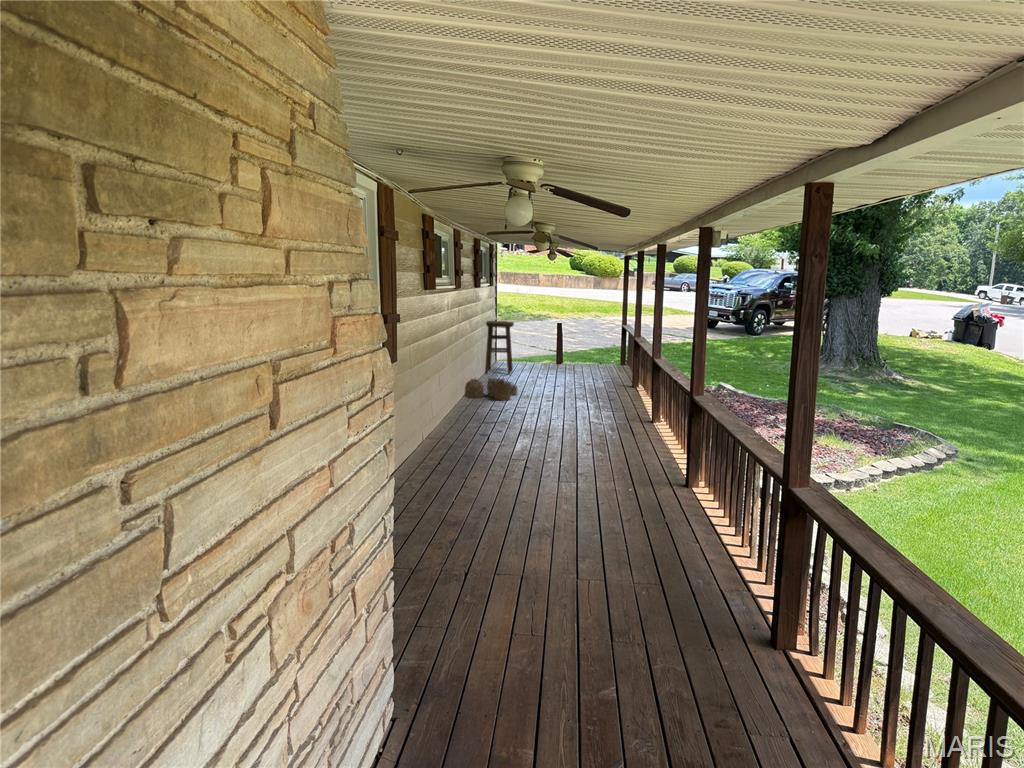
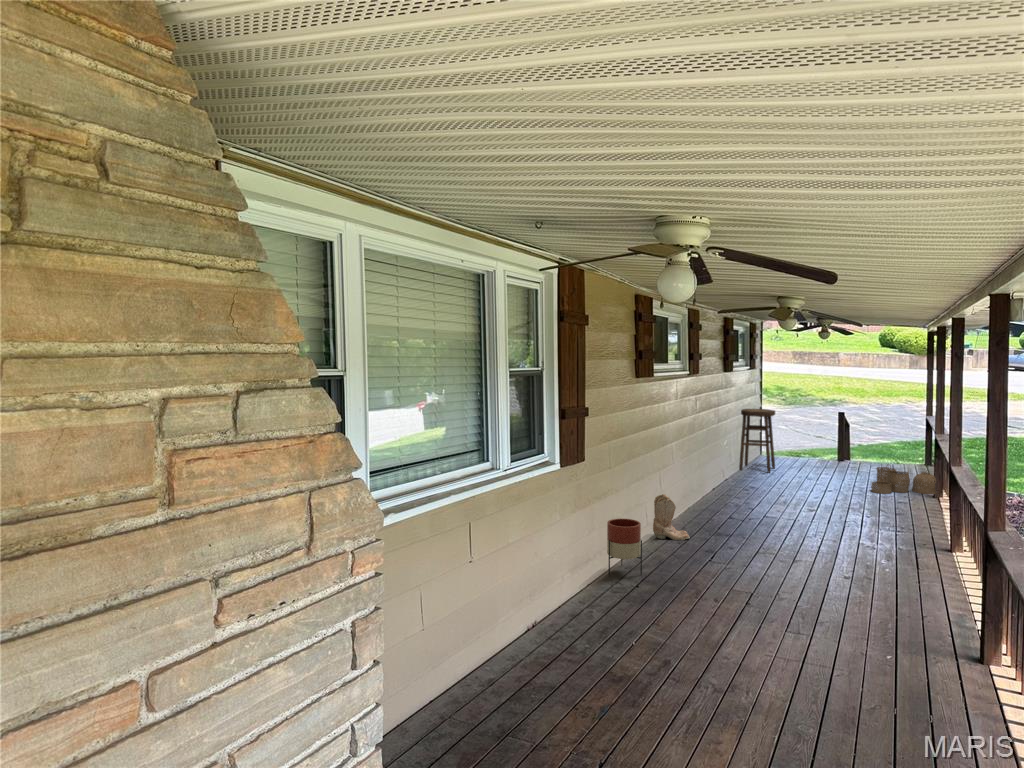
woven basket: present [465,378,517,401] -> present [871,467,936,494]
boots: none [436,393,468,431] -> present [653,494,690,540]
planter: none [411,414,441,463] -> present [607,518,642,575]

